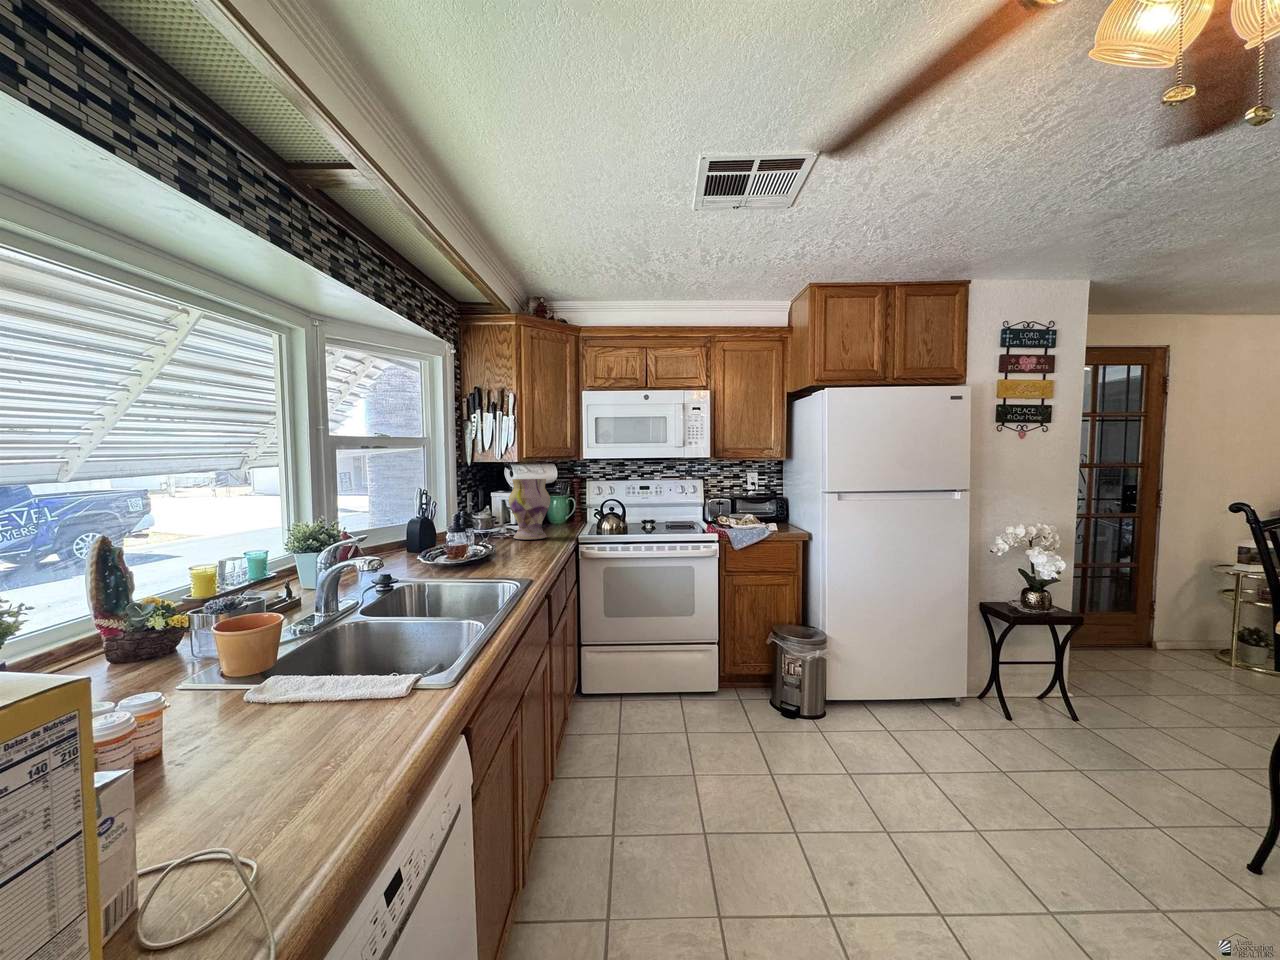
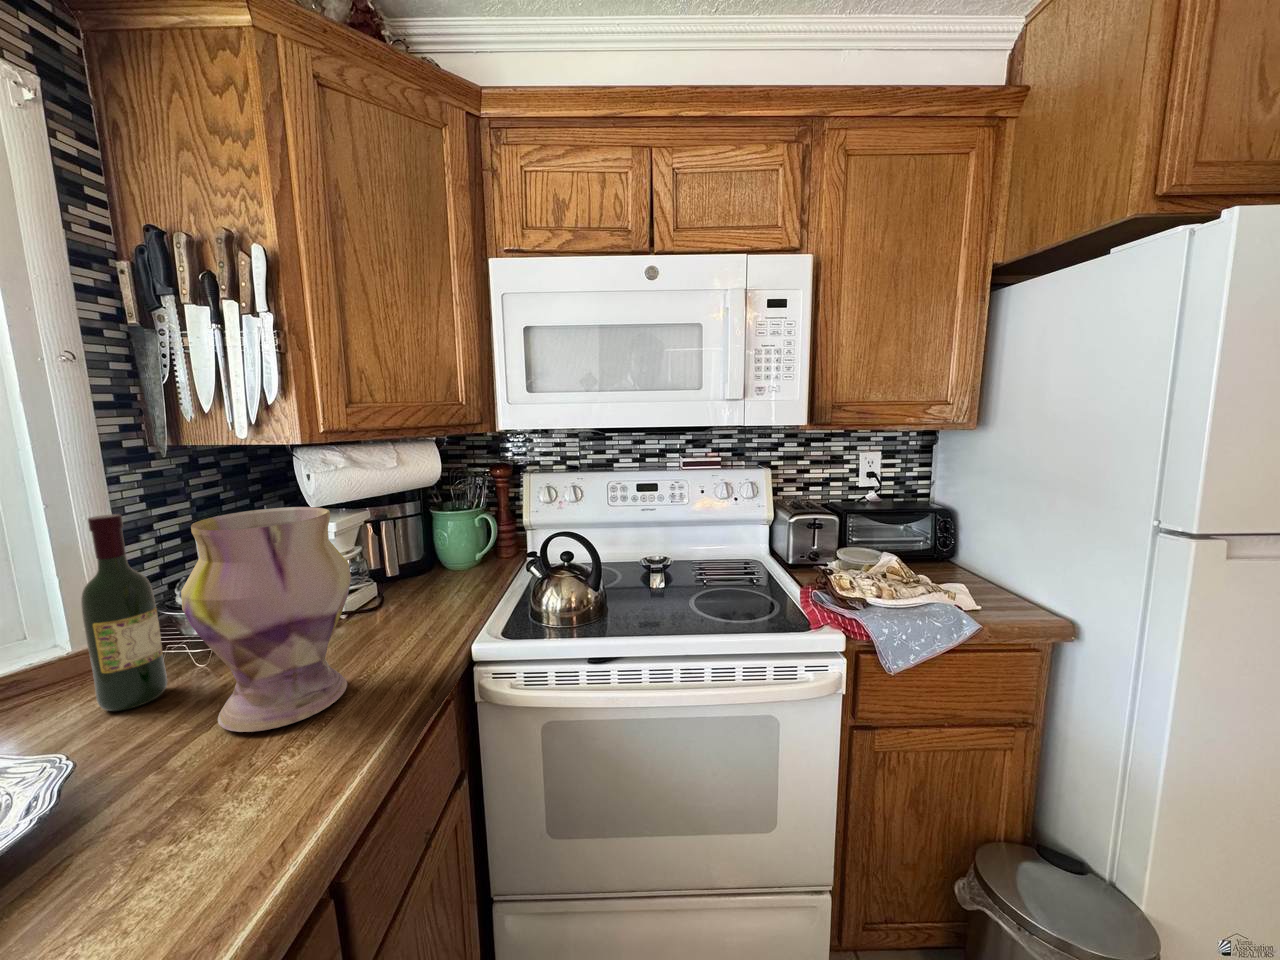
wine bottle: none [473,479,490,539] -> present [81,514,167,711]

